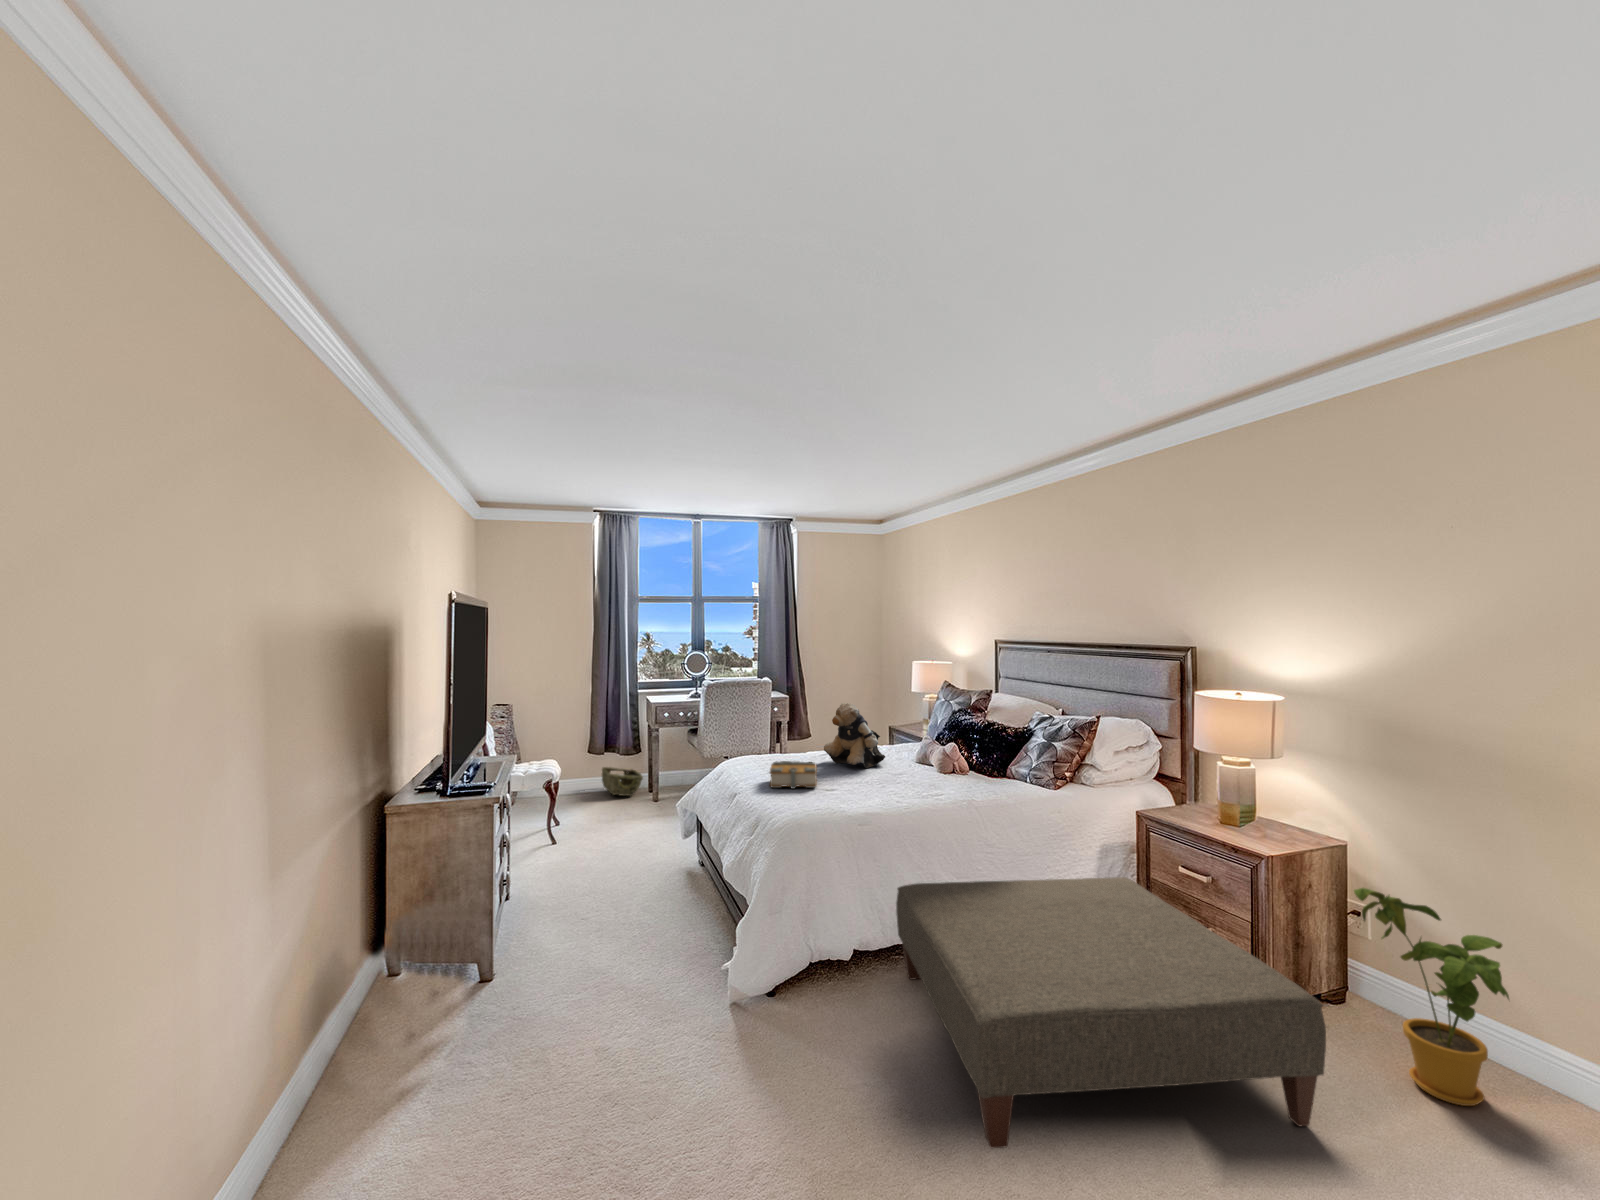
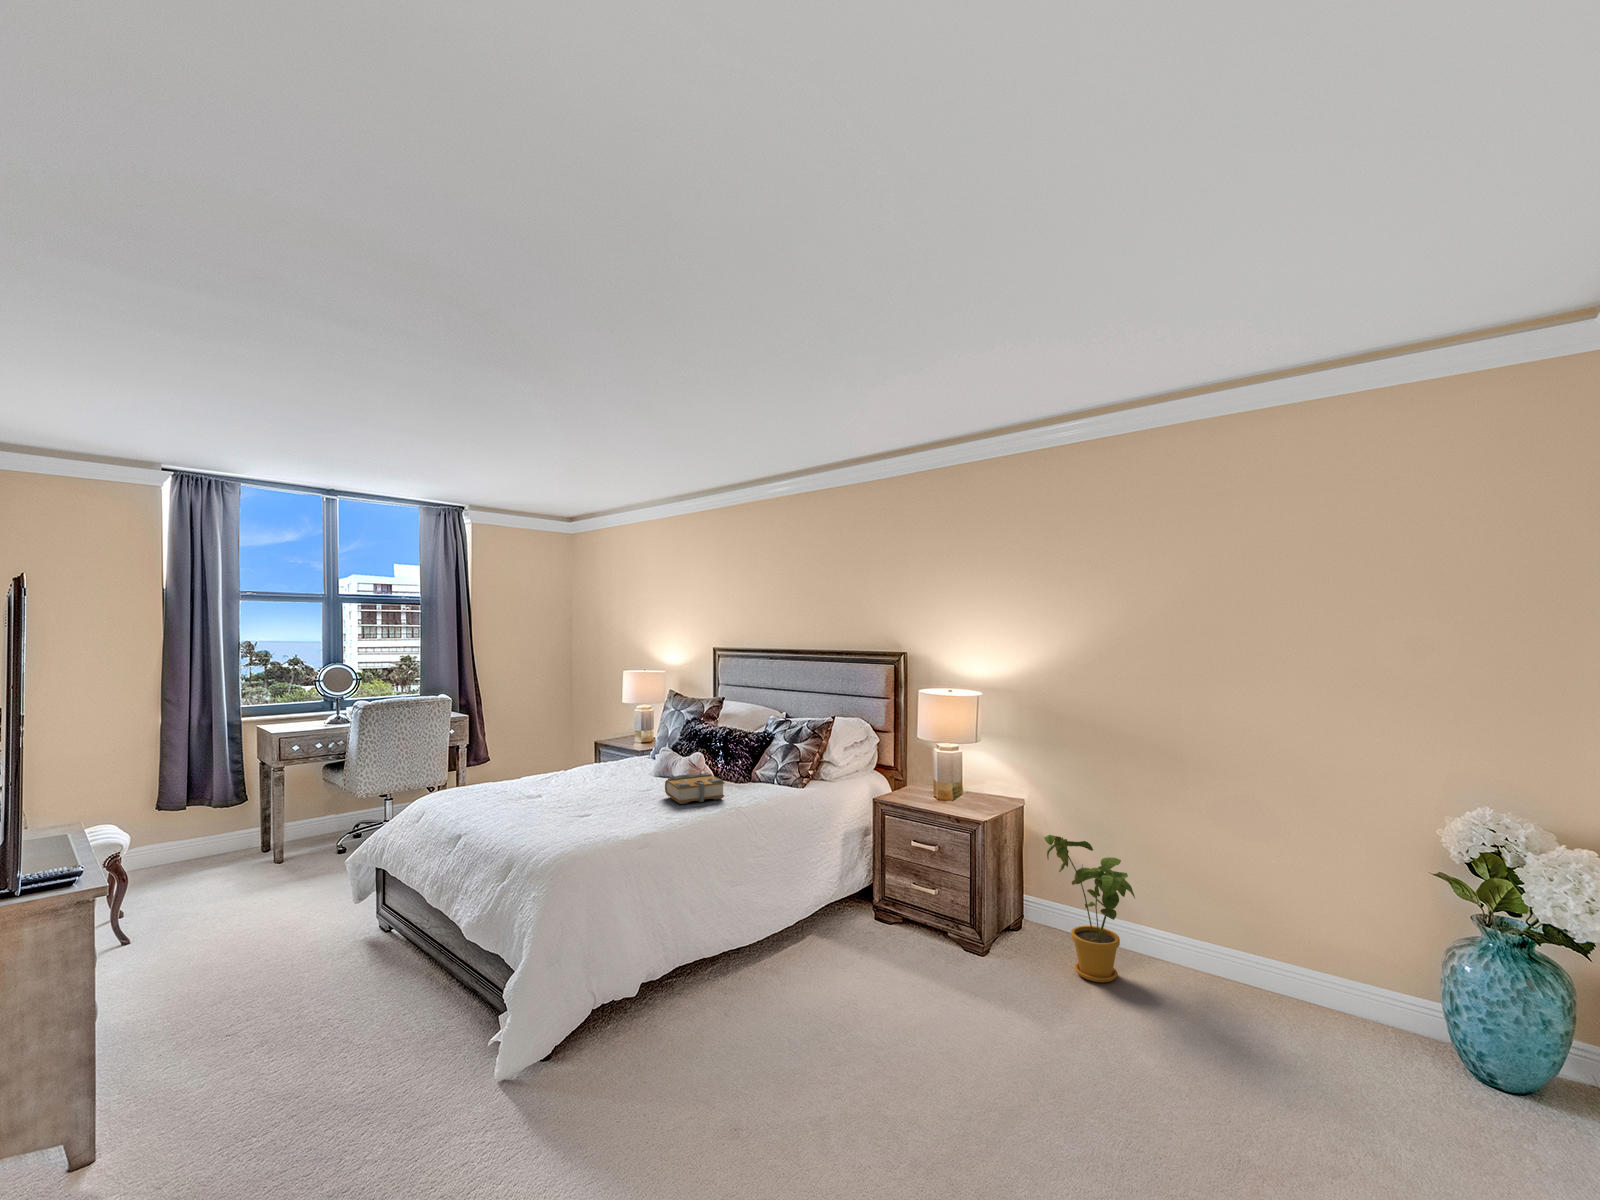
teddy bear: present [824,703,885,768] -> none [555,719,627,788]
book: present [770,761,817,789] -> present [665,773,725,804]
woven basket: present [602,767,643,796] -> none [180,829,255,868]
ottoman: present [896,877,1326,1148] -> none [675,859,1044,1128]

